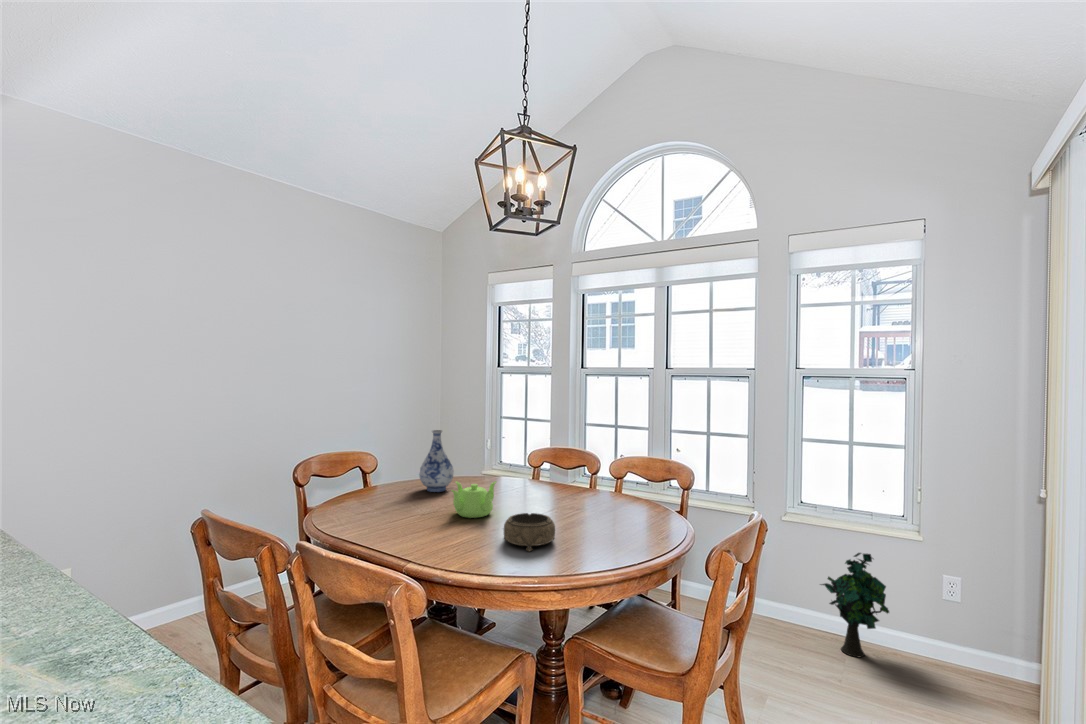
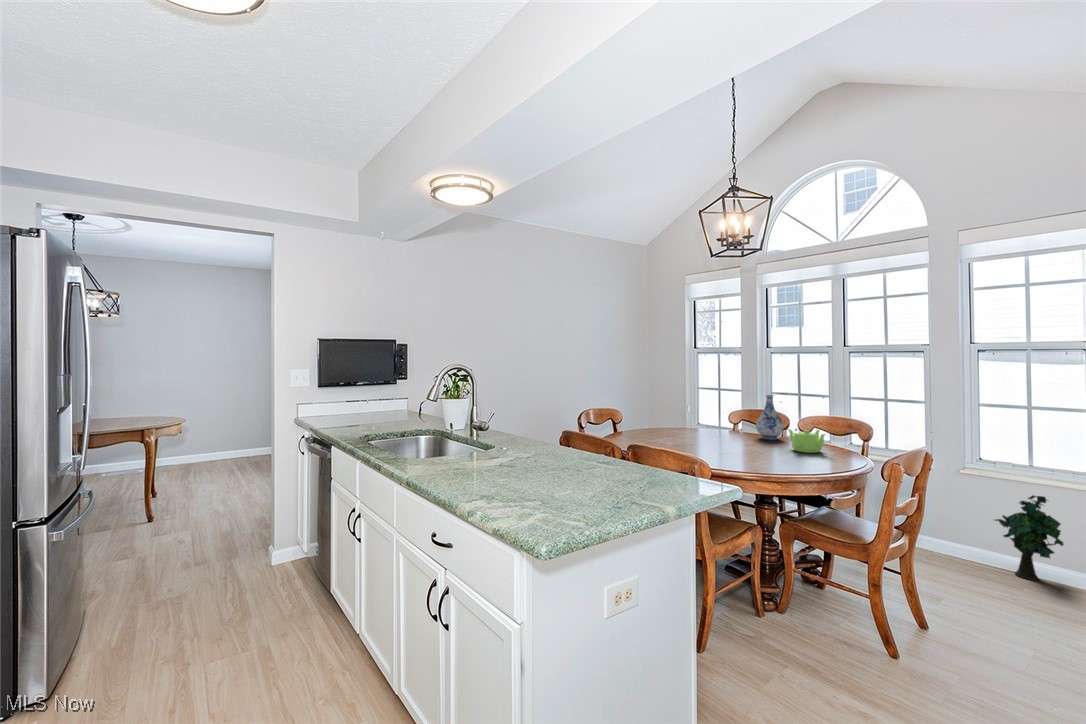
vase: present [419,430,454,492] -> present [756,395,784,440]
teapot: present [452,481,496,518] -> present [788,429,825,453]
decorative bowl: present [504,513,555,552] -> none [728,442,764,462]

